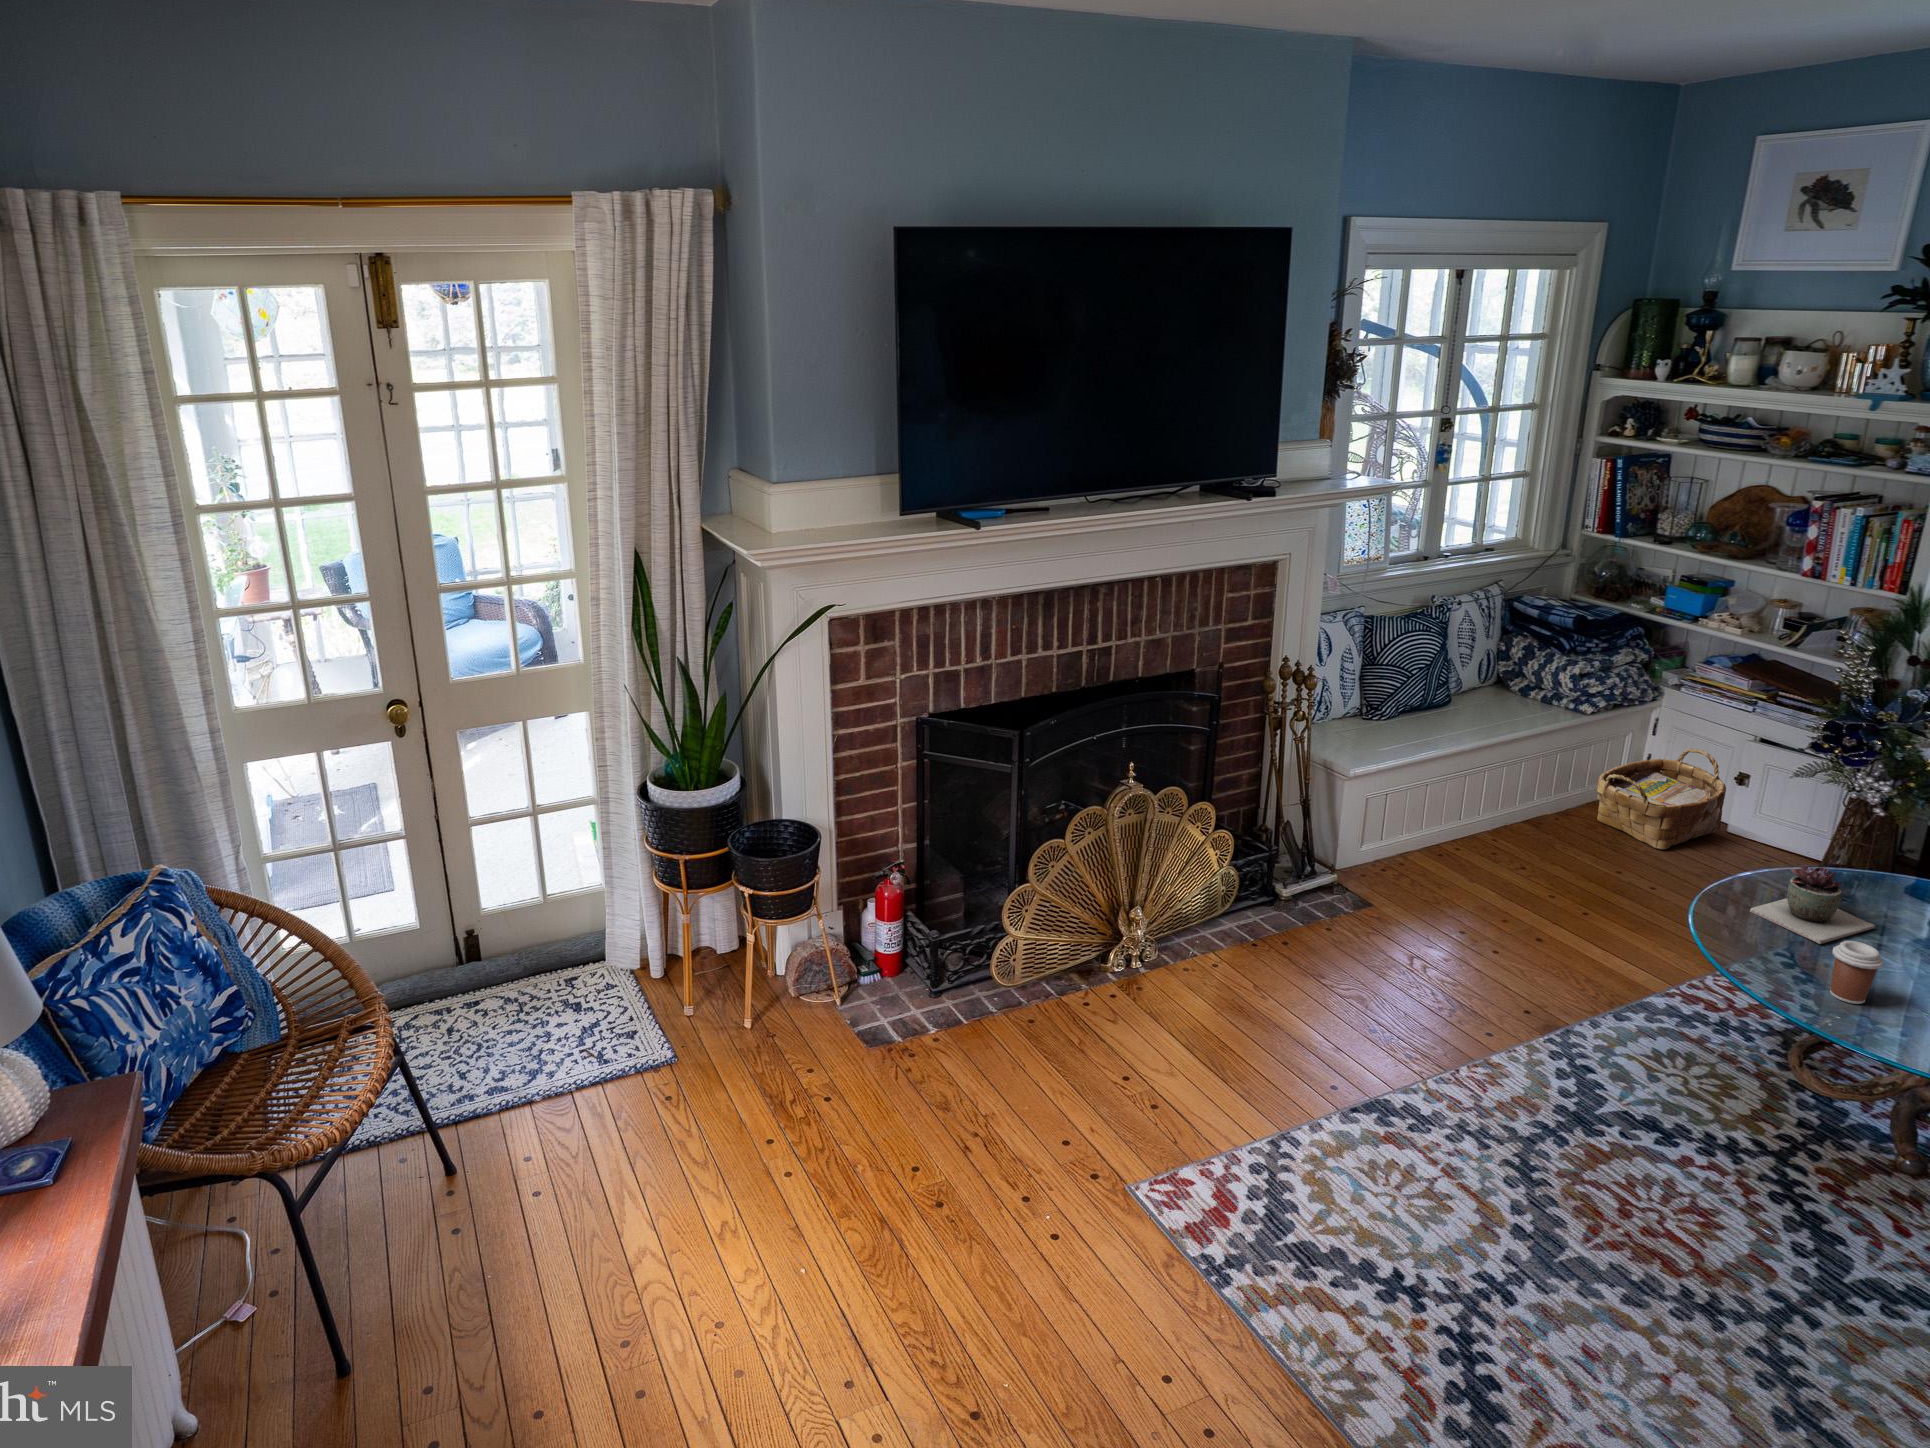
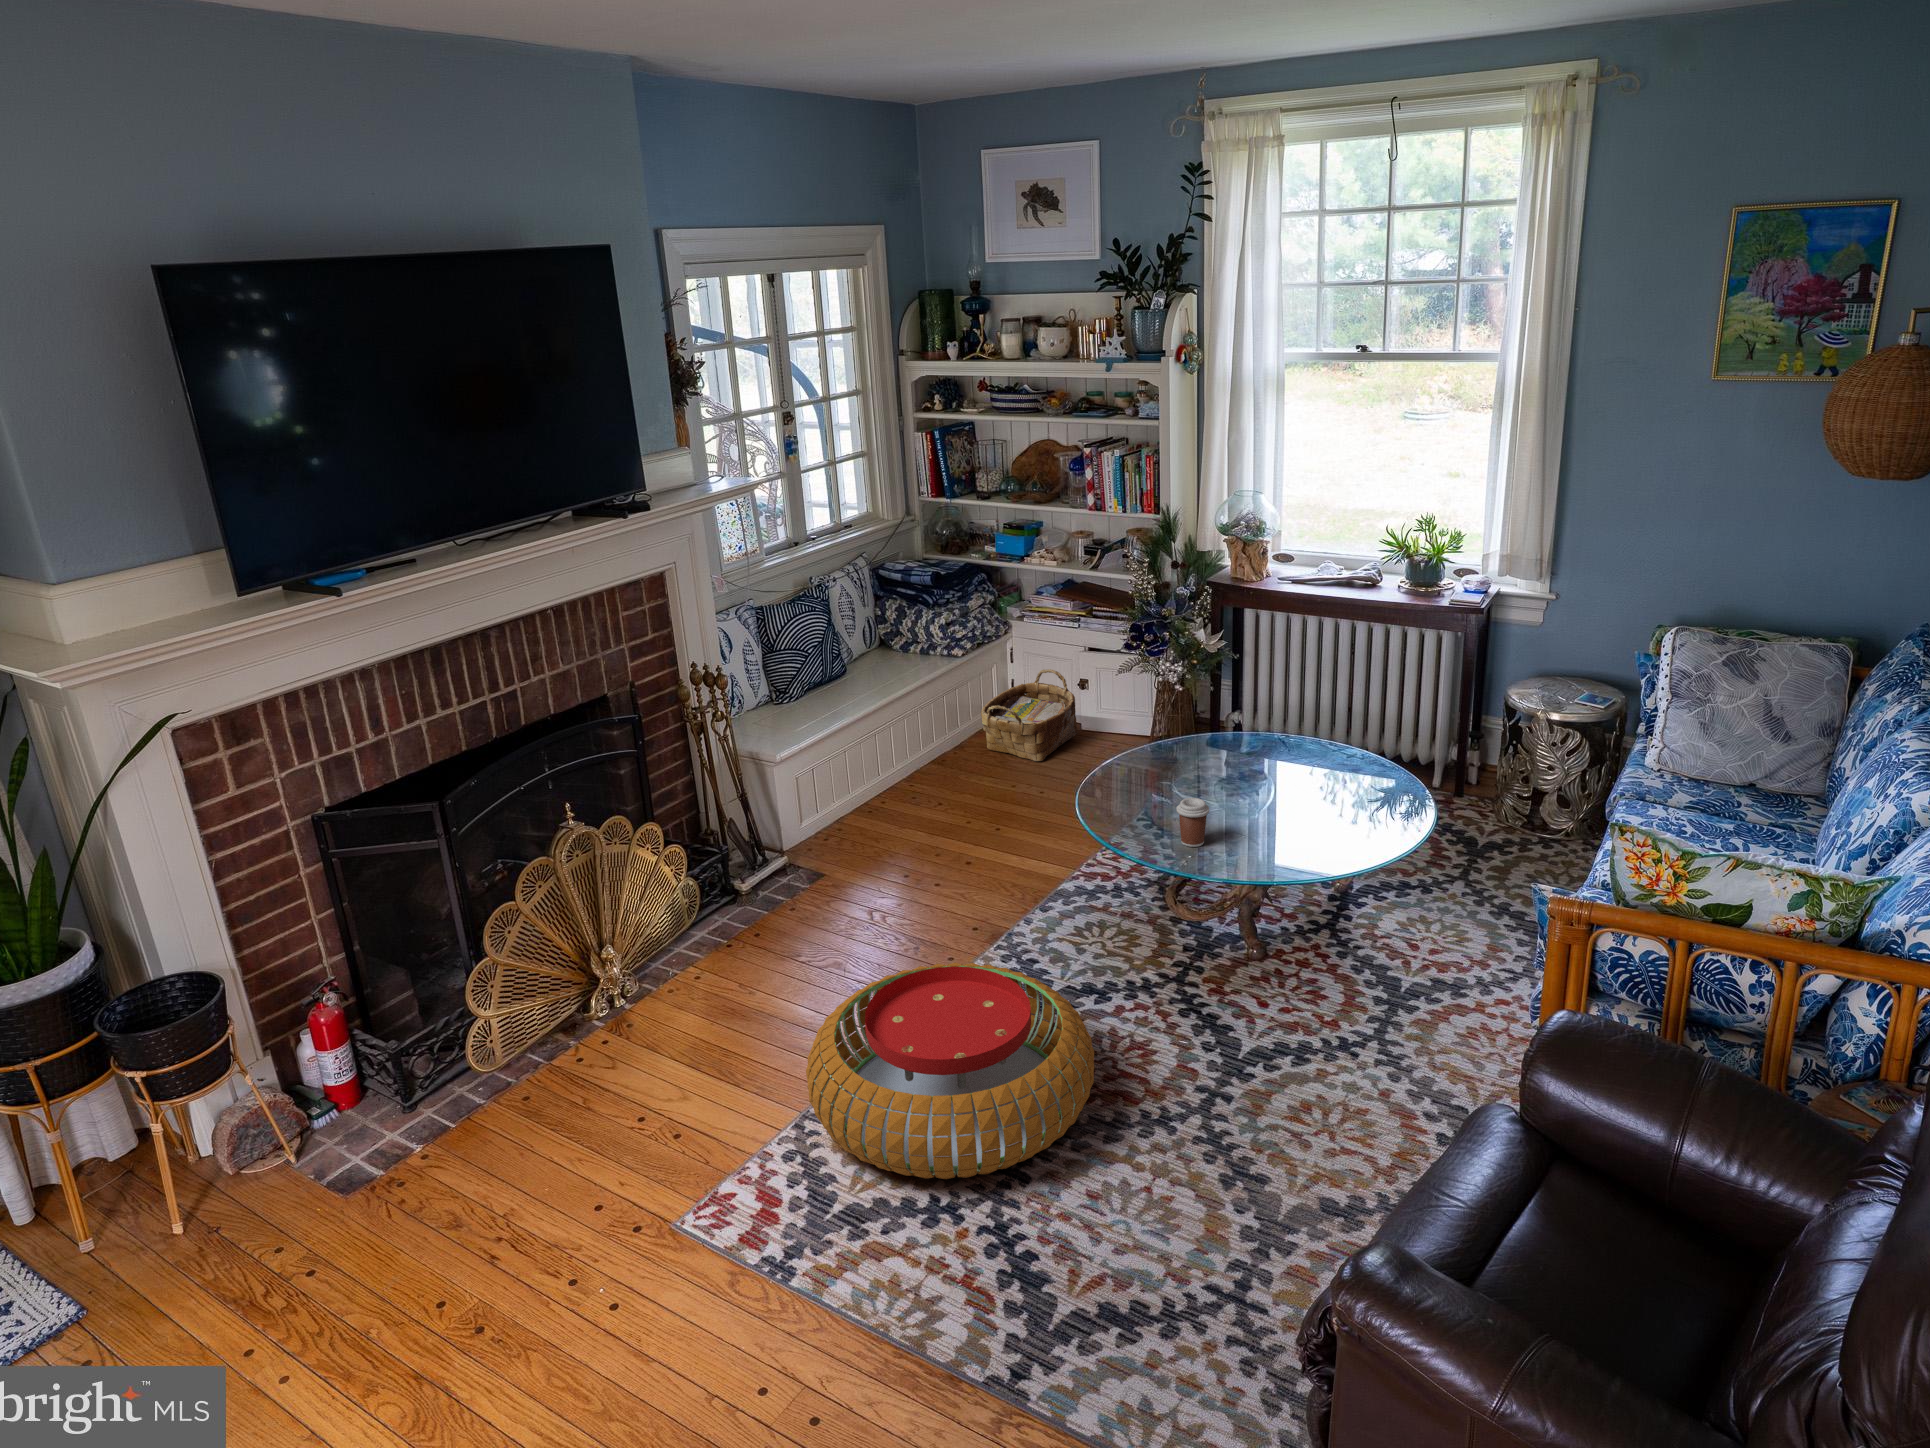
succulent plant: present [1750,865,1875,944] -> none [1116,745,1197,807]
pouf: none [1288,1023,1639,1282] -> present [806,963,1095,1179]

